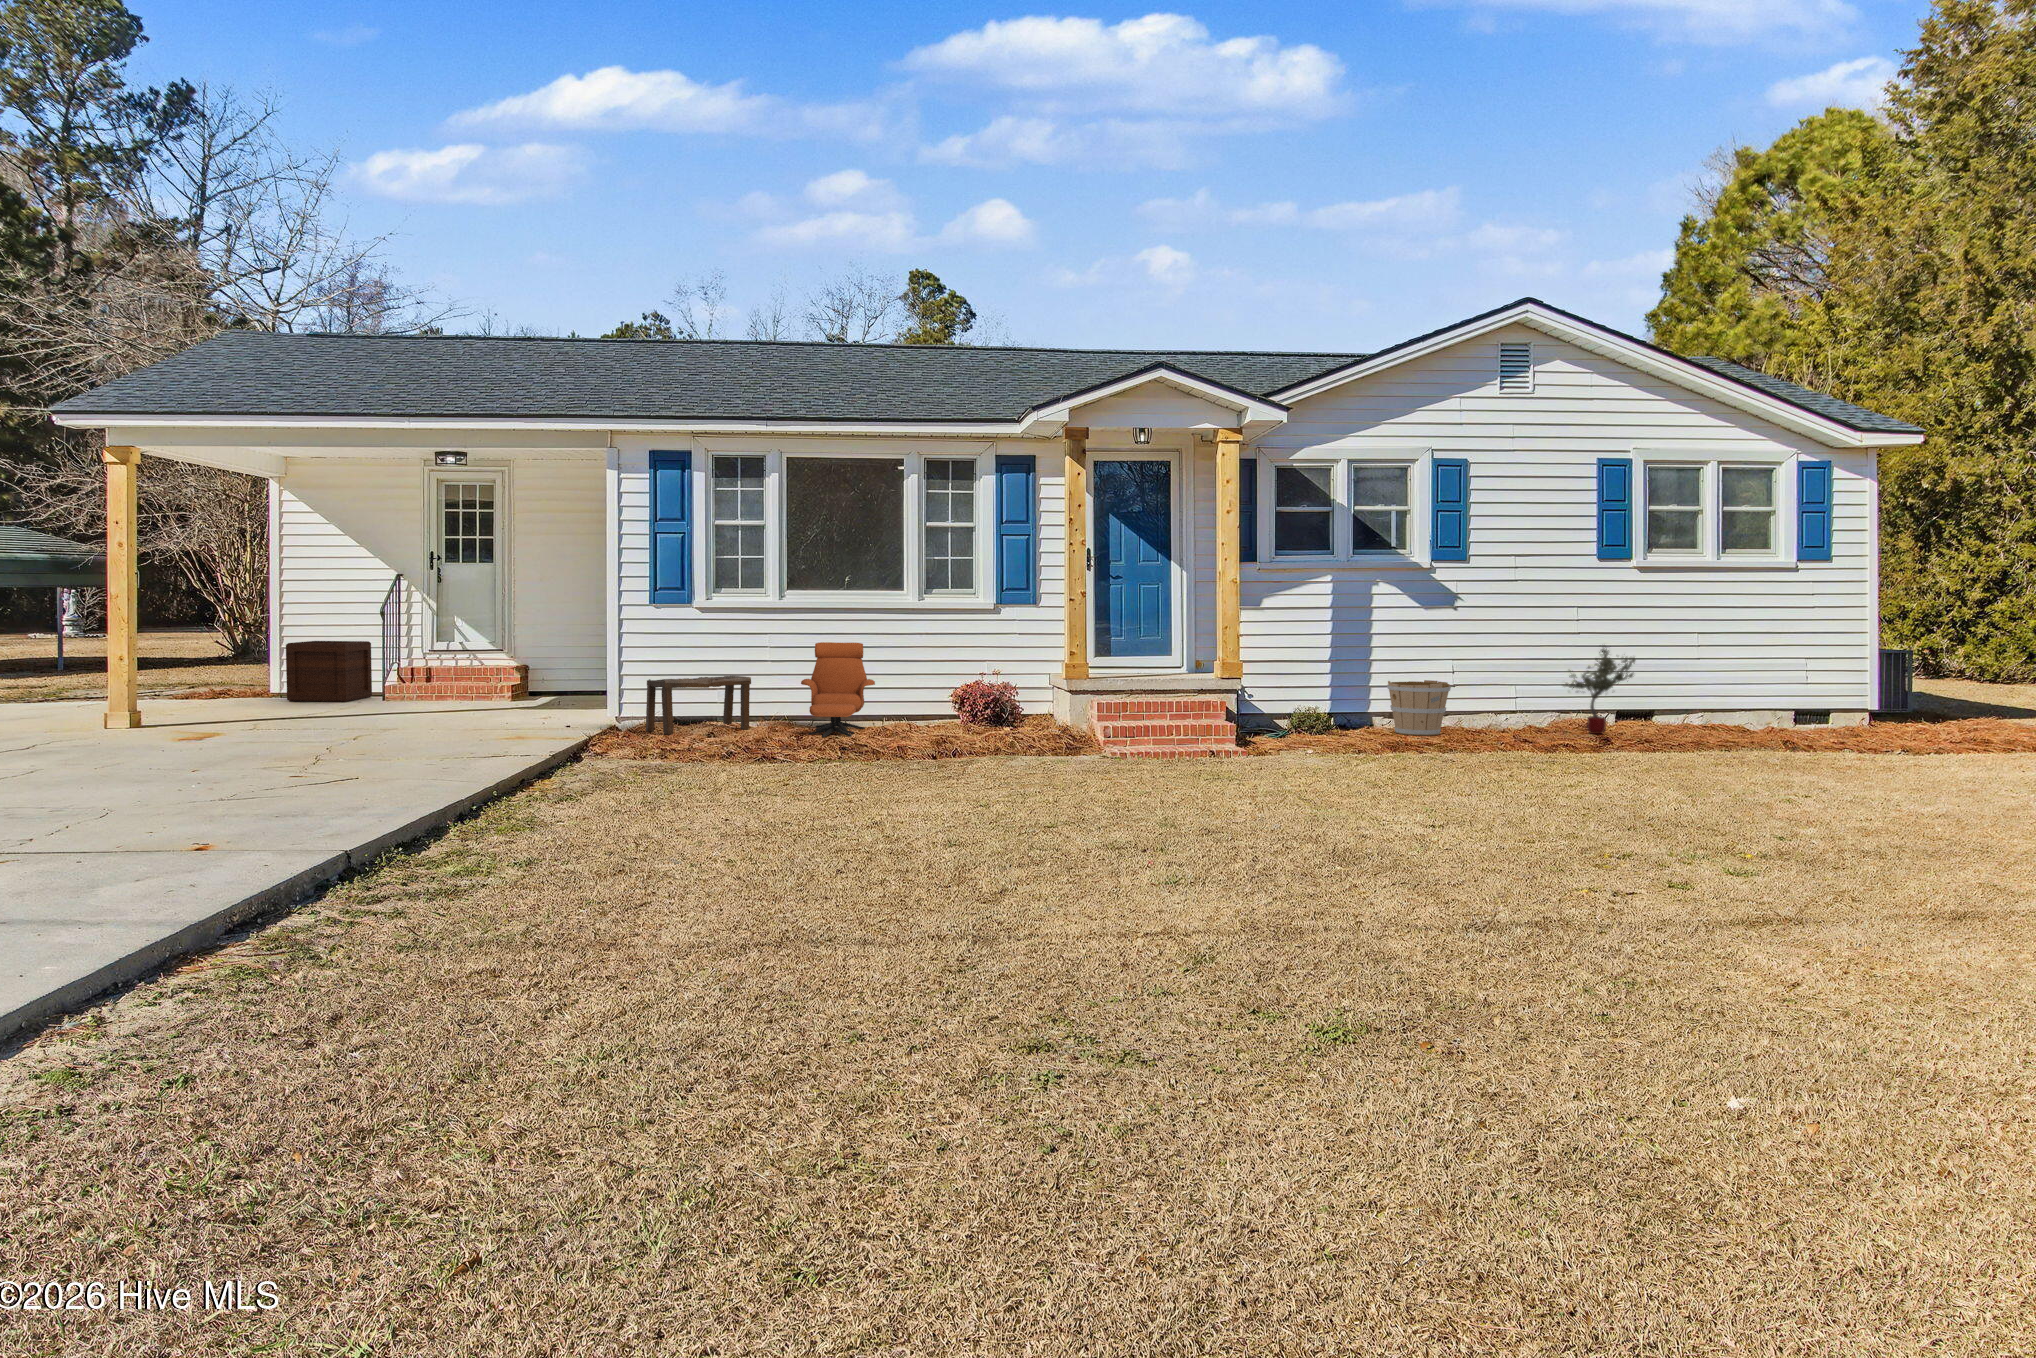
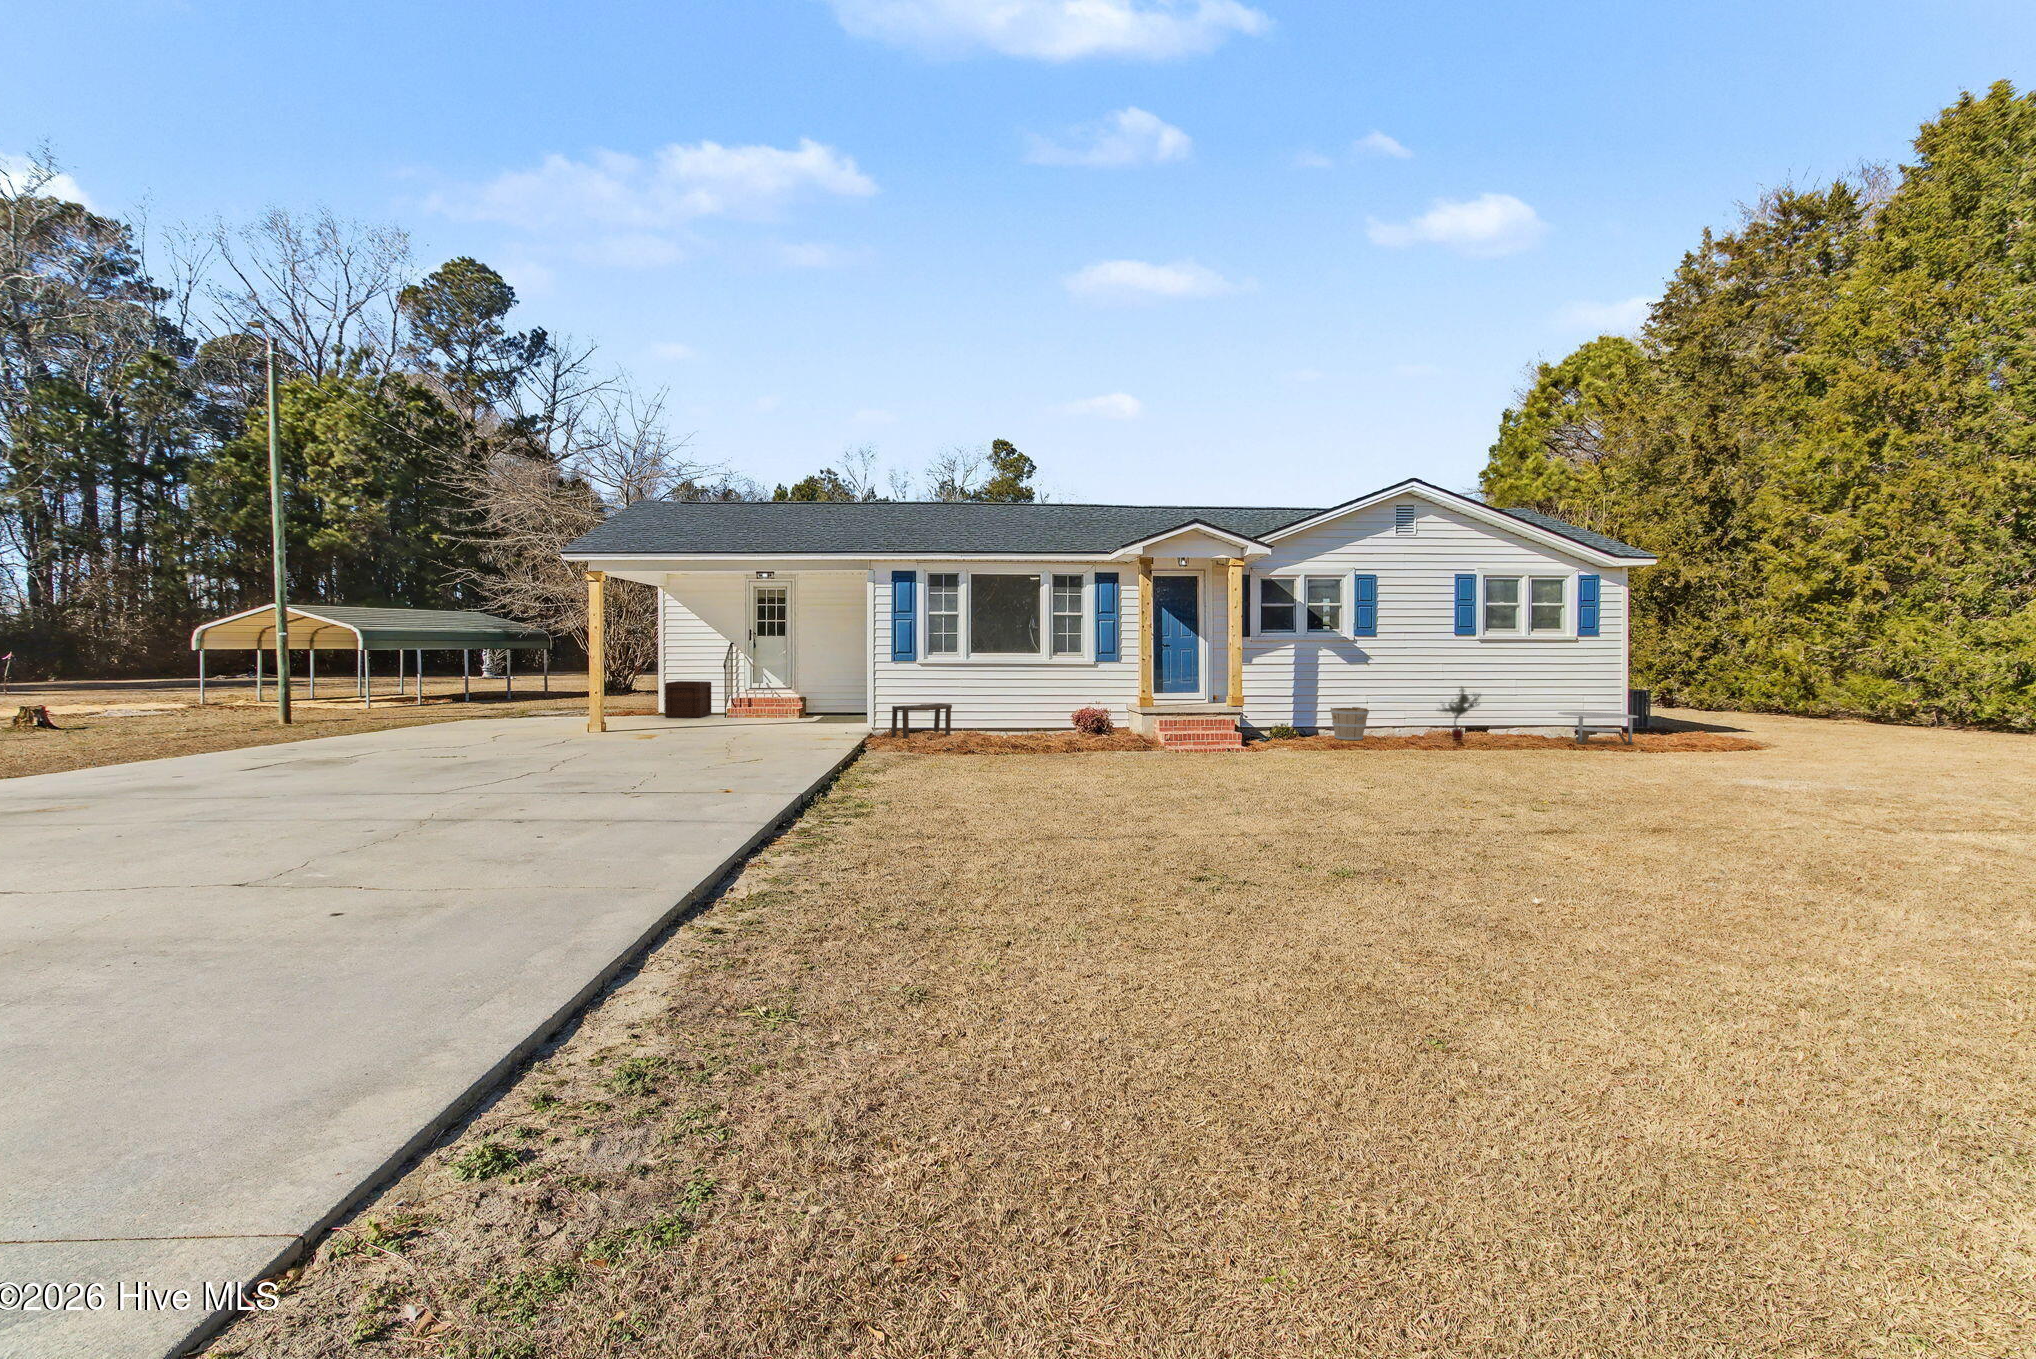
lounge chair: present [801,642,875,737] -> none [980,684,1024,740]
round table: none [1760,688,1892,741] -> present [1558,712,1638,745]

